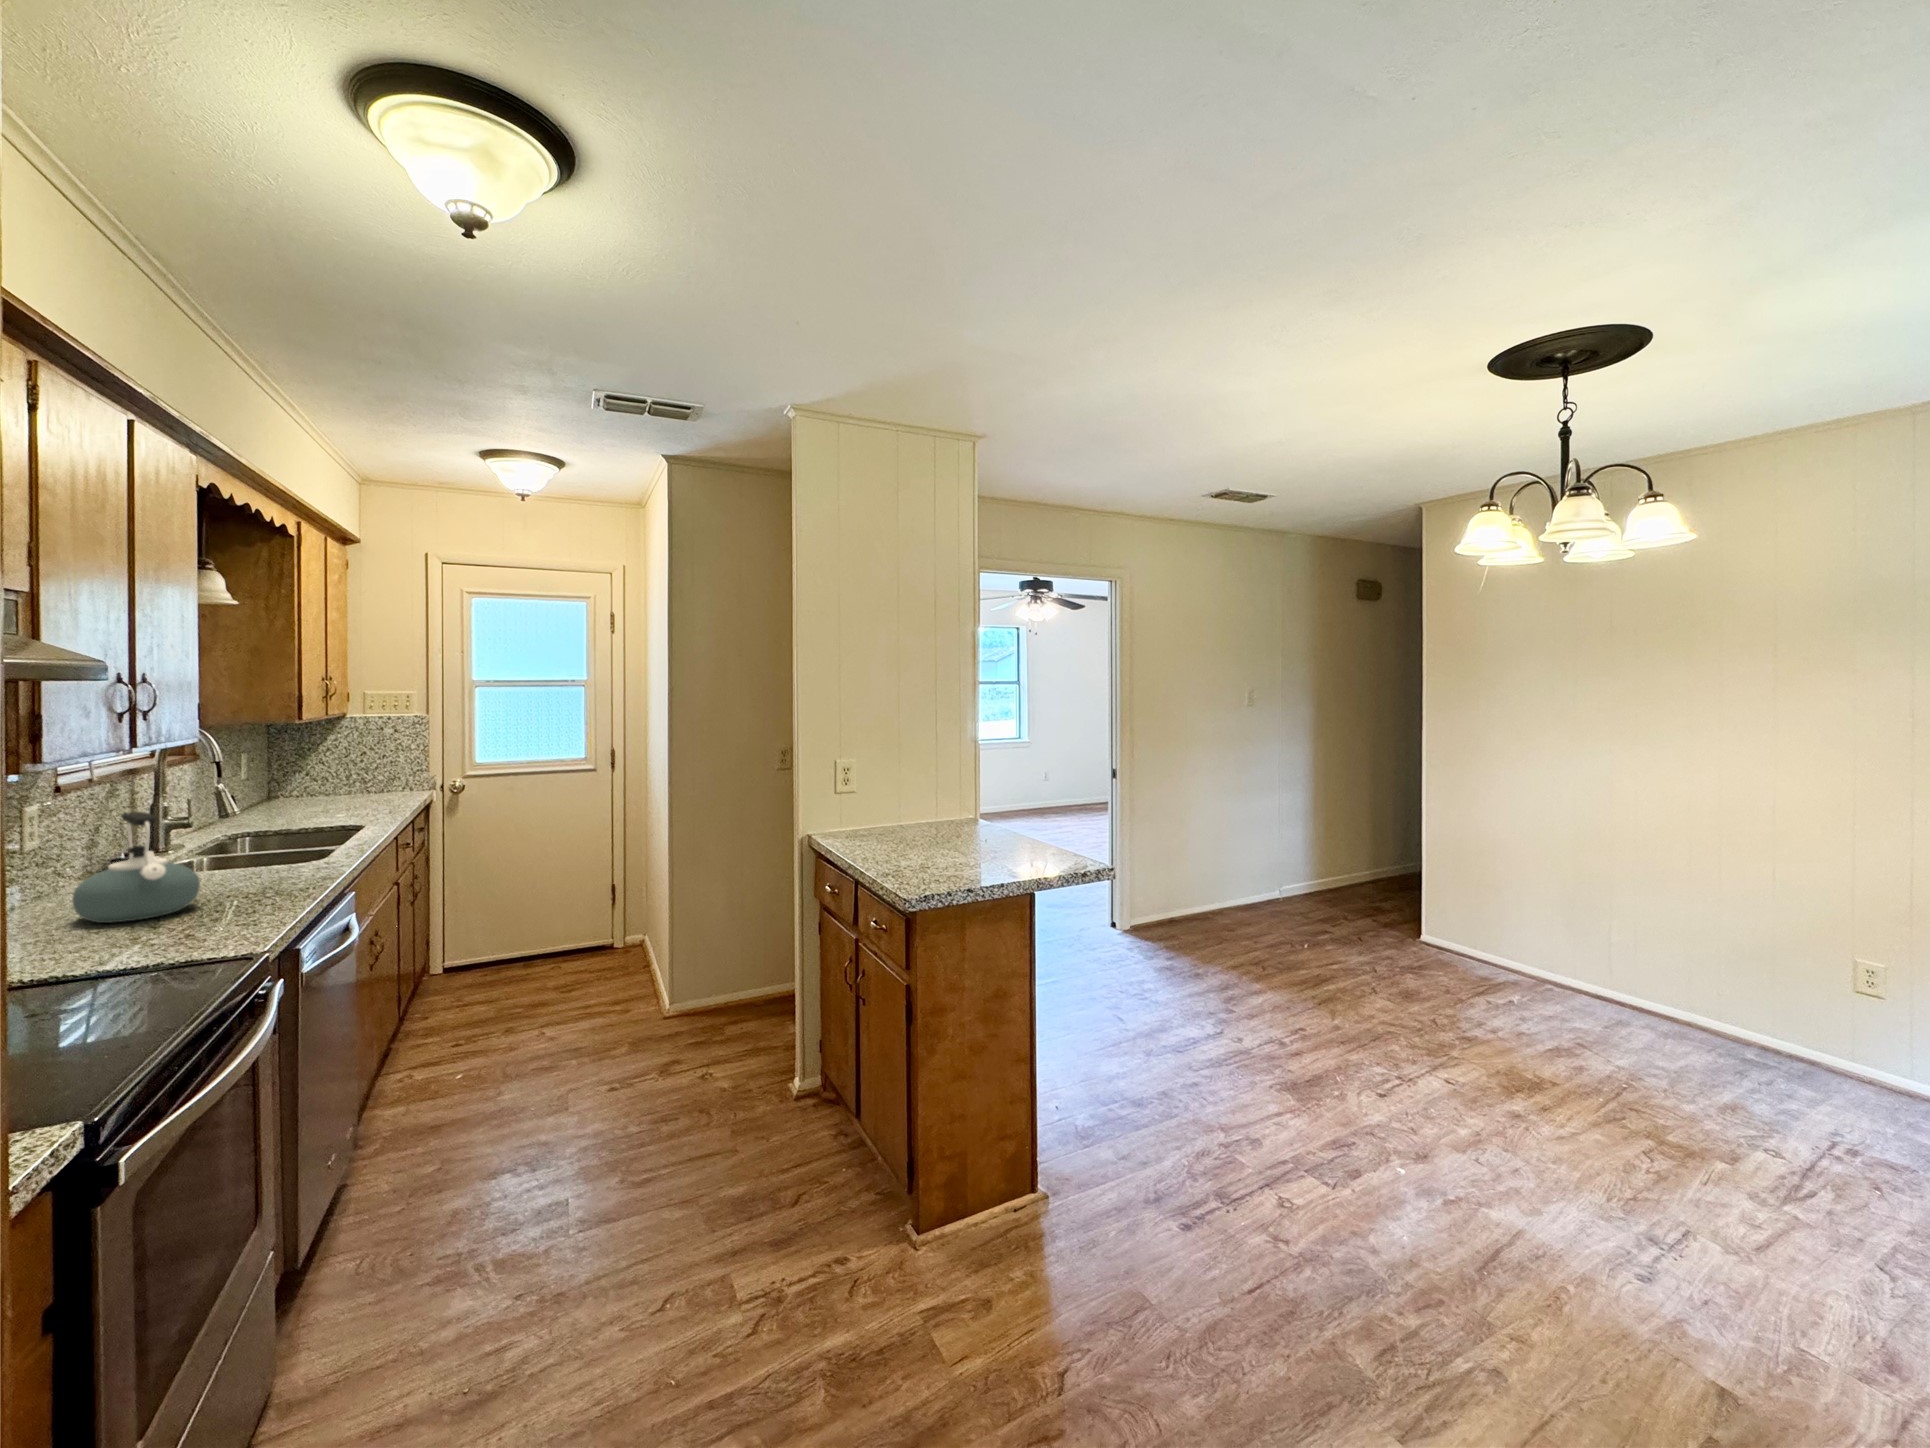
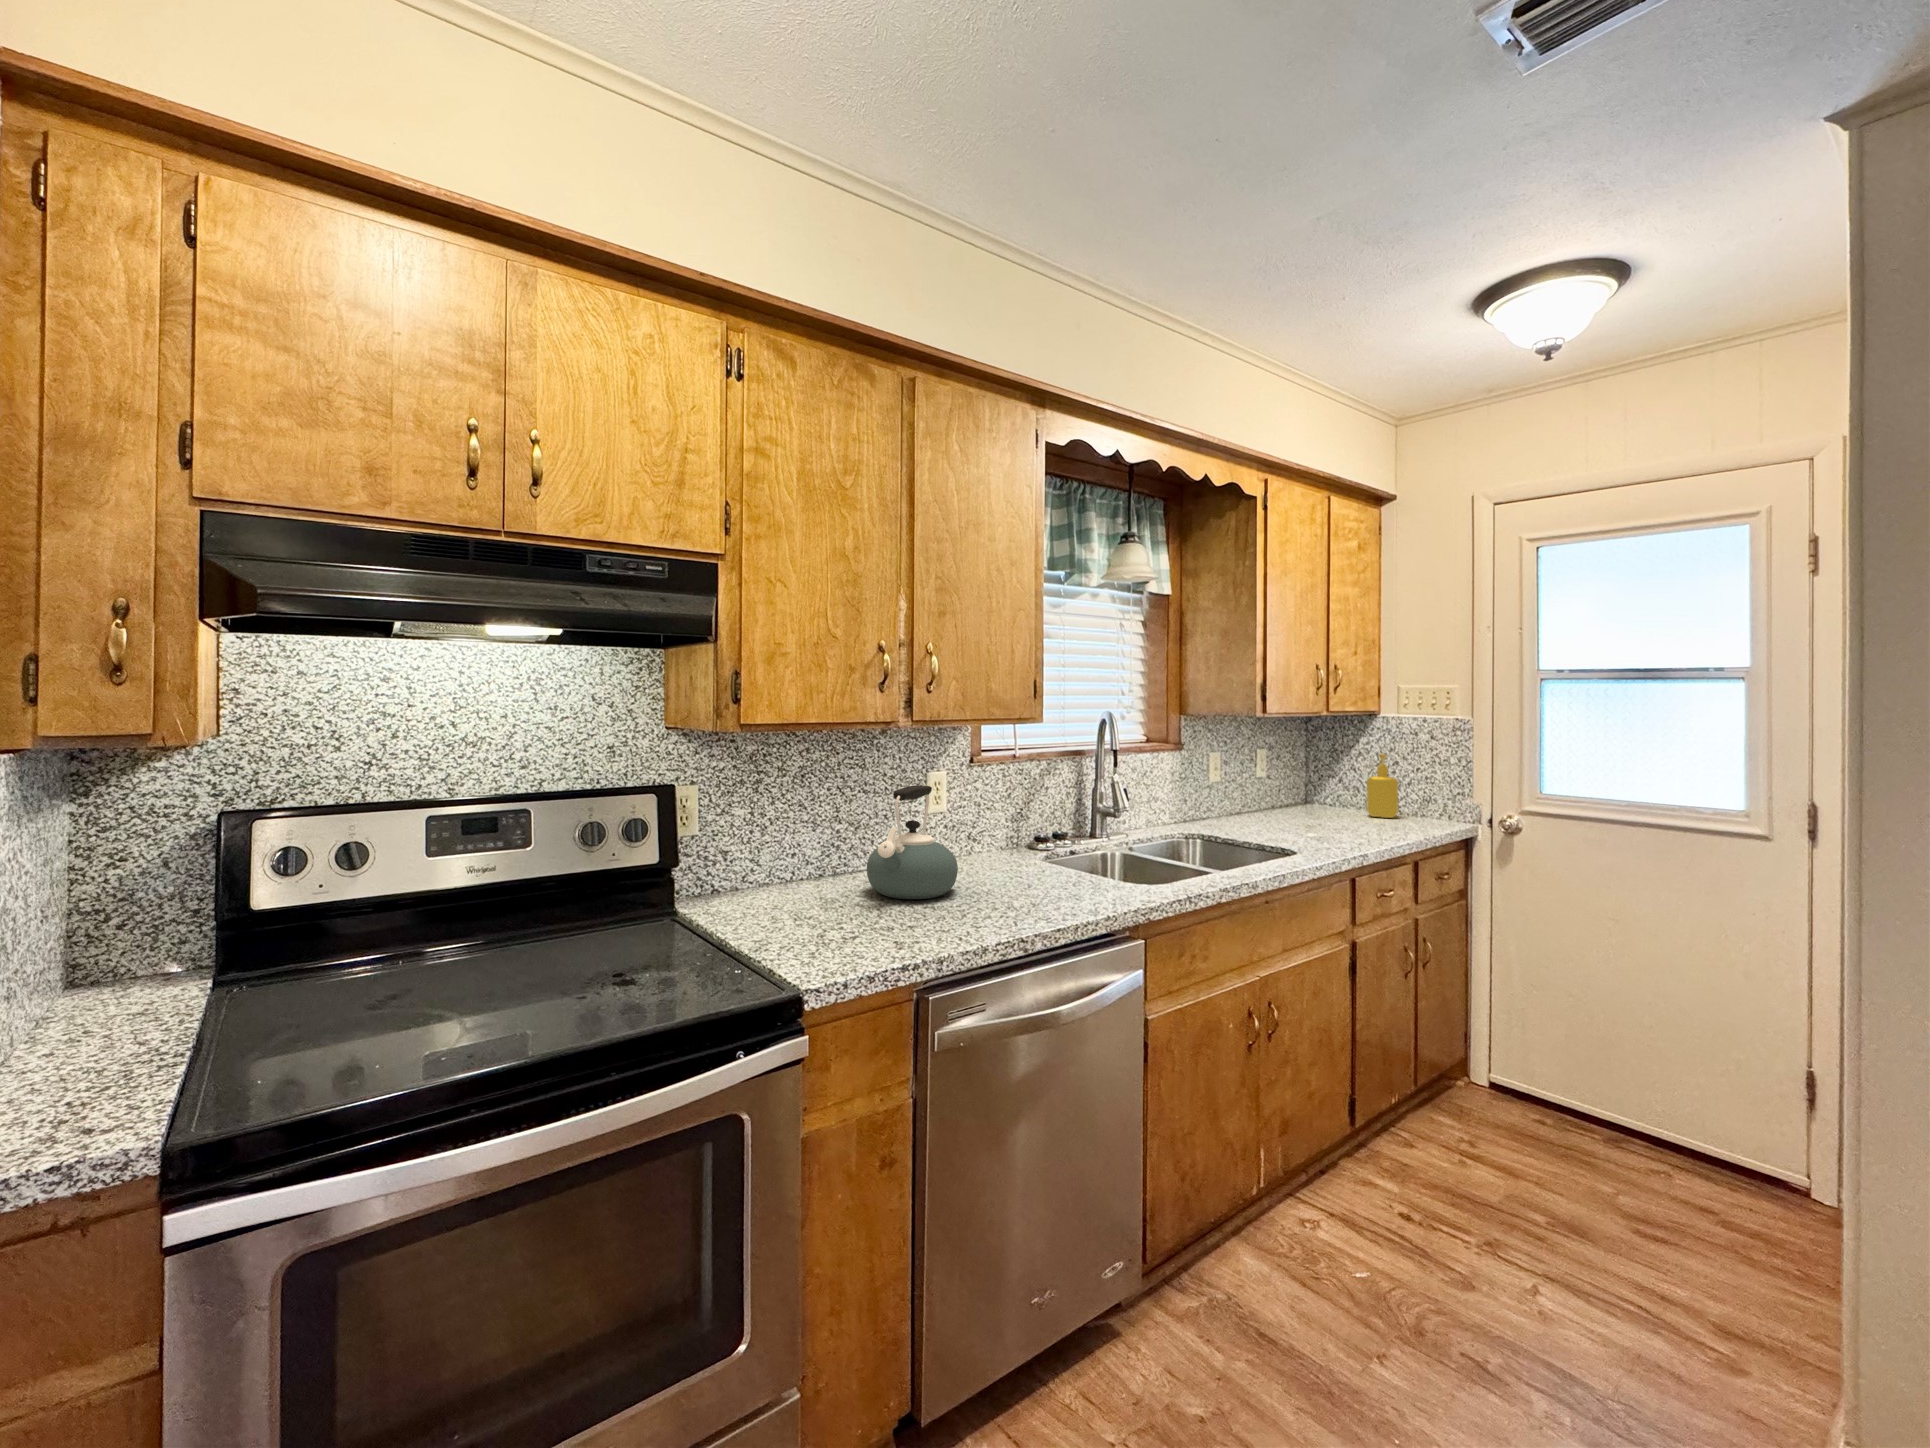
soap dispenser: none [354,747,383,797] -> present [1367,754,1398,818]

